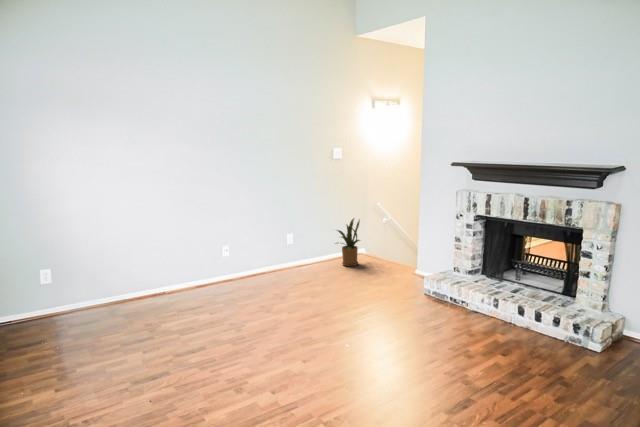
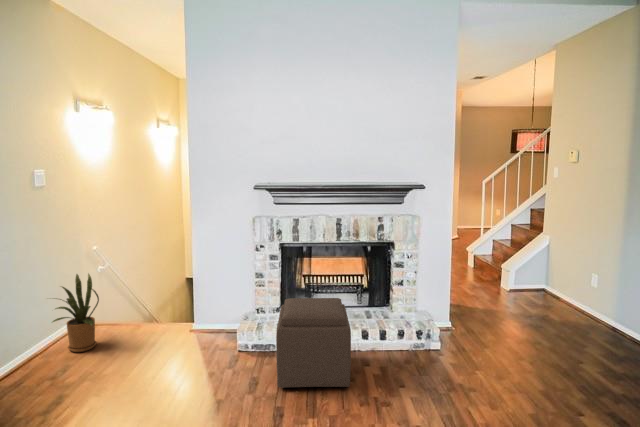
ottoman: none [410,258,492,337] -> present [276,298,351,388]

